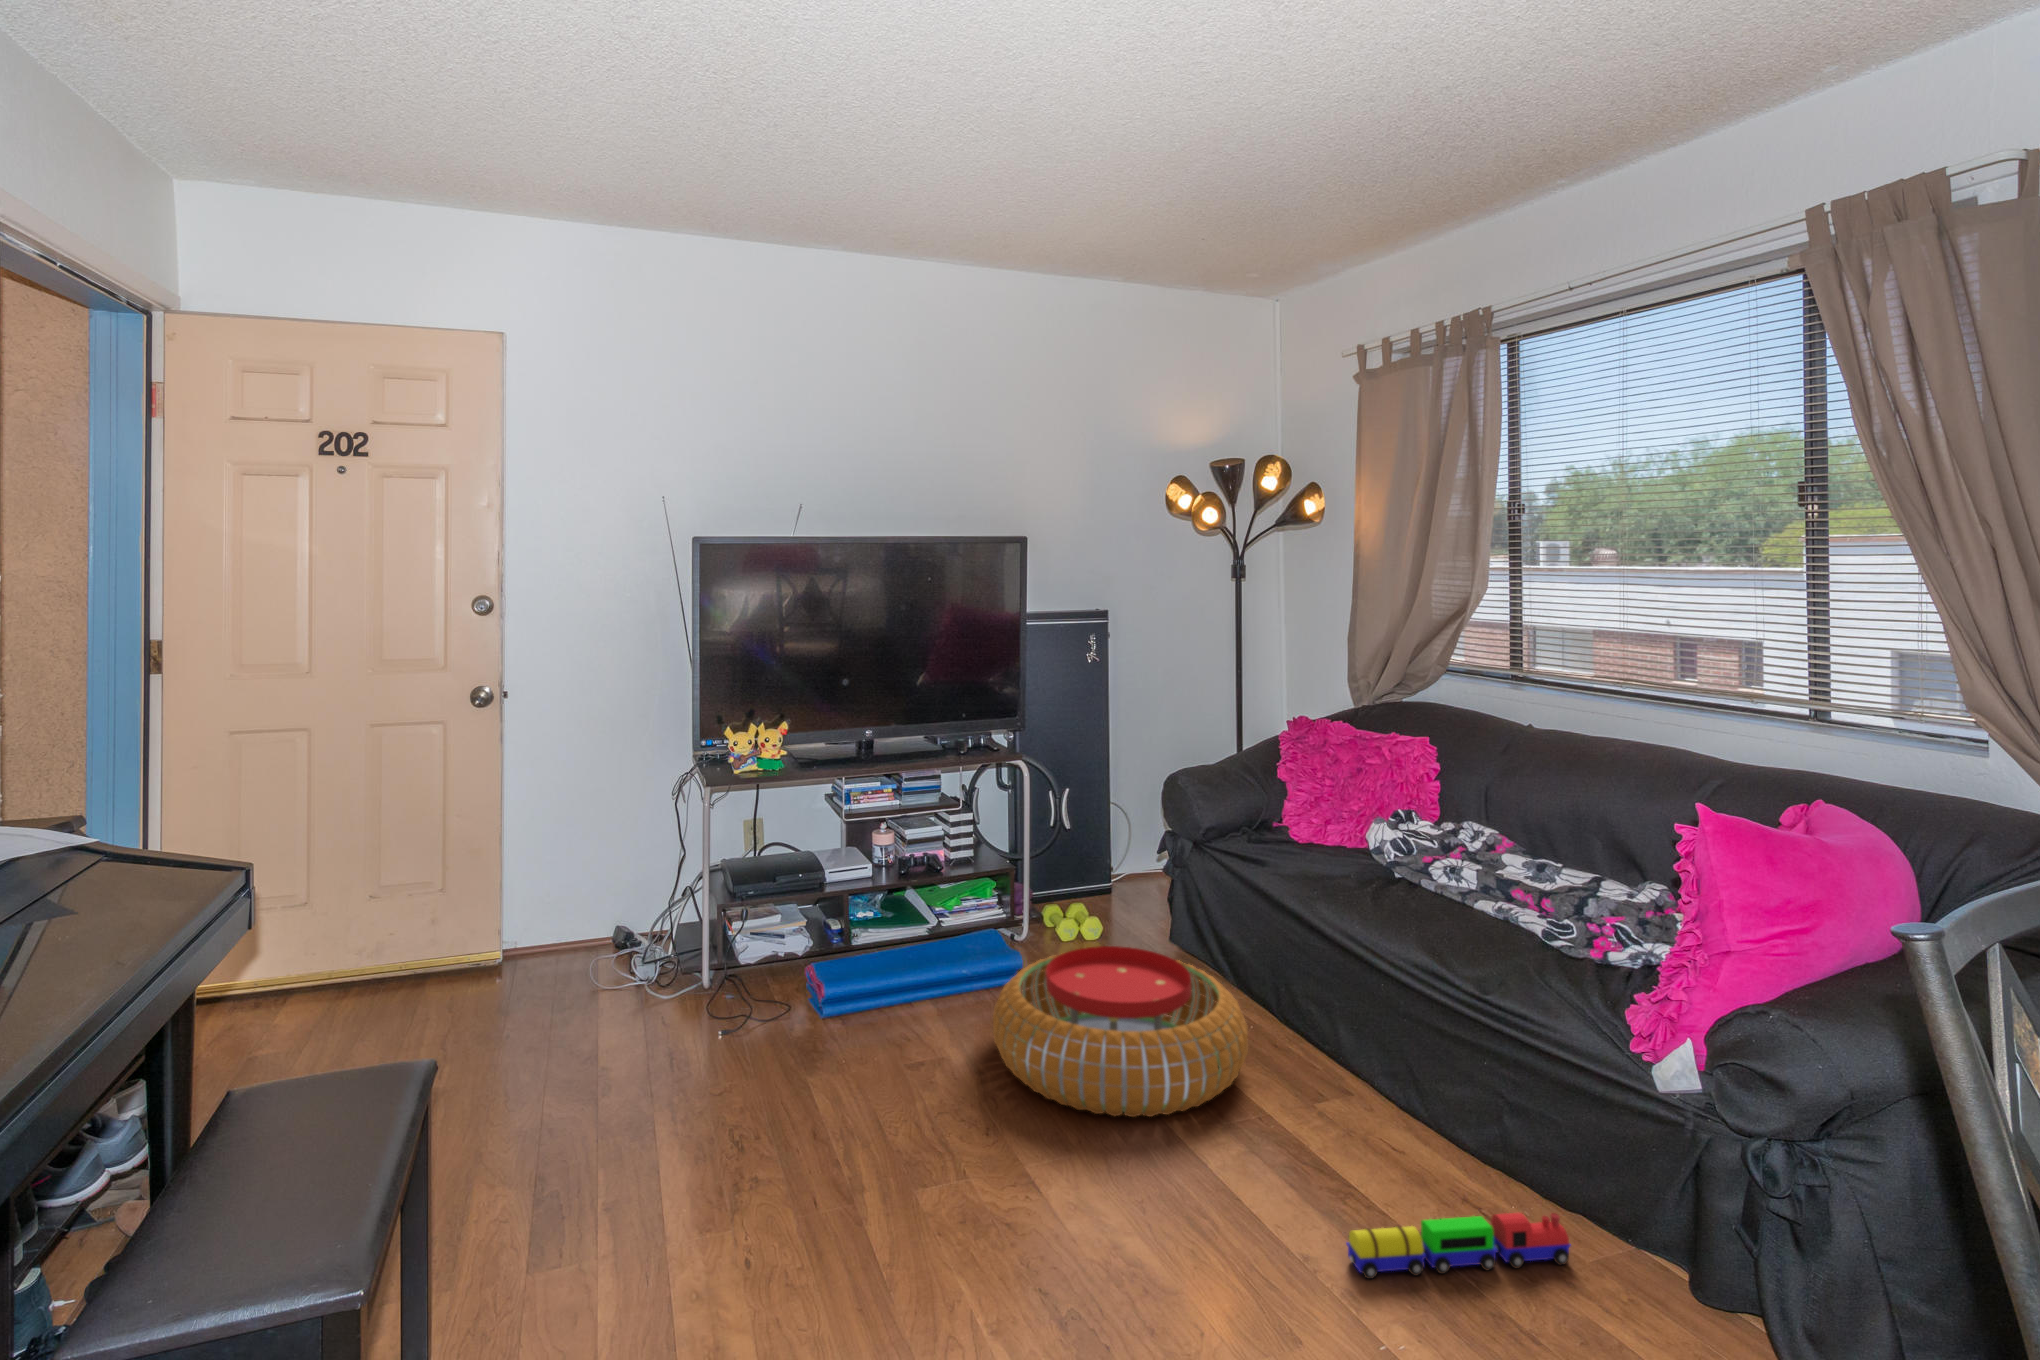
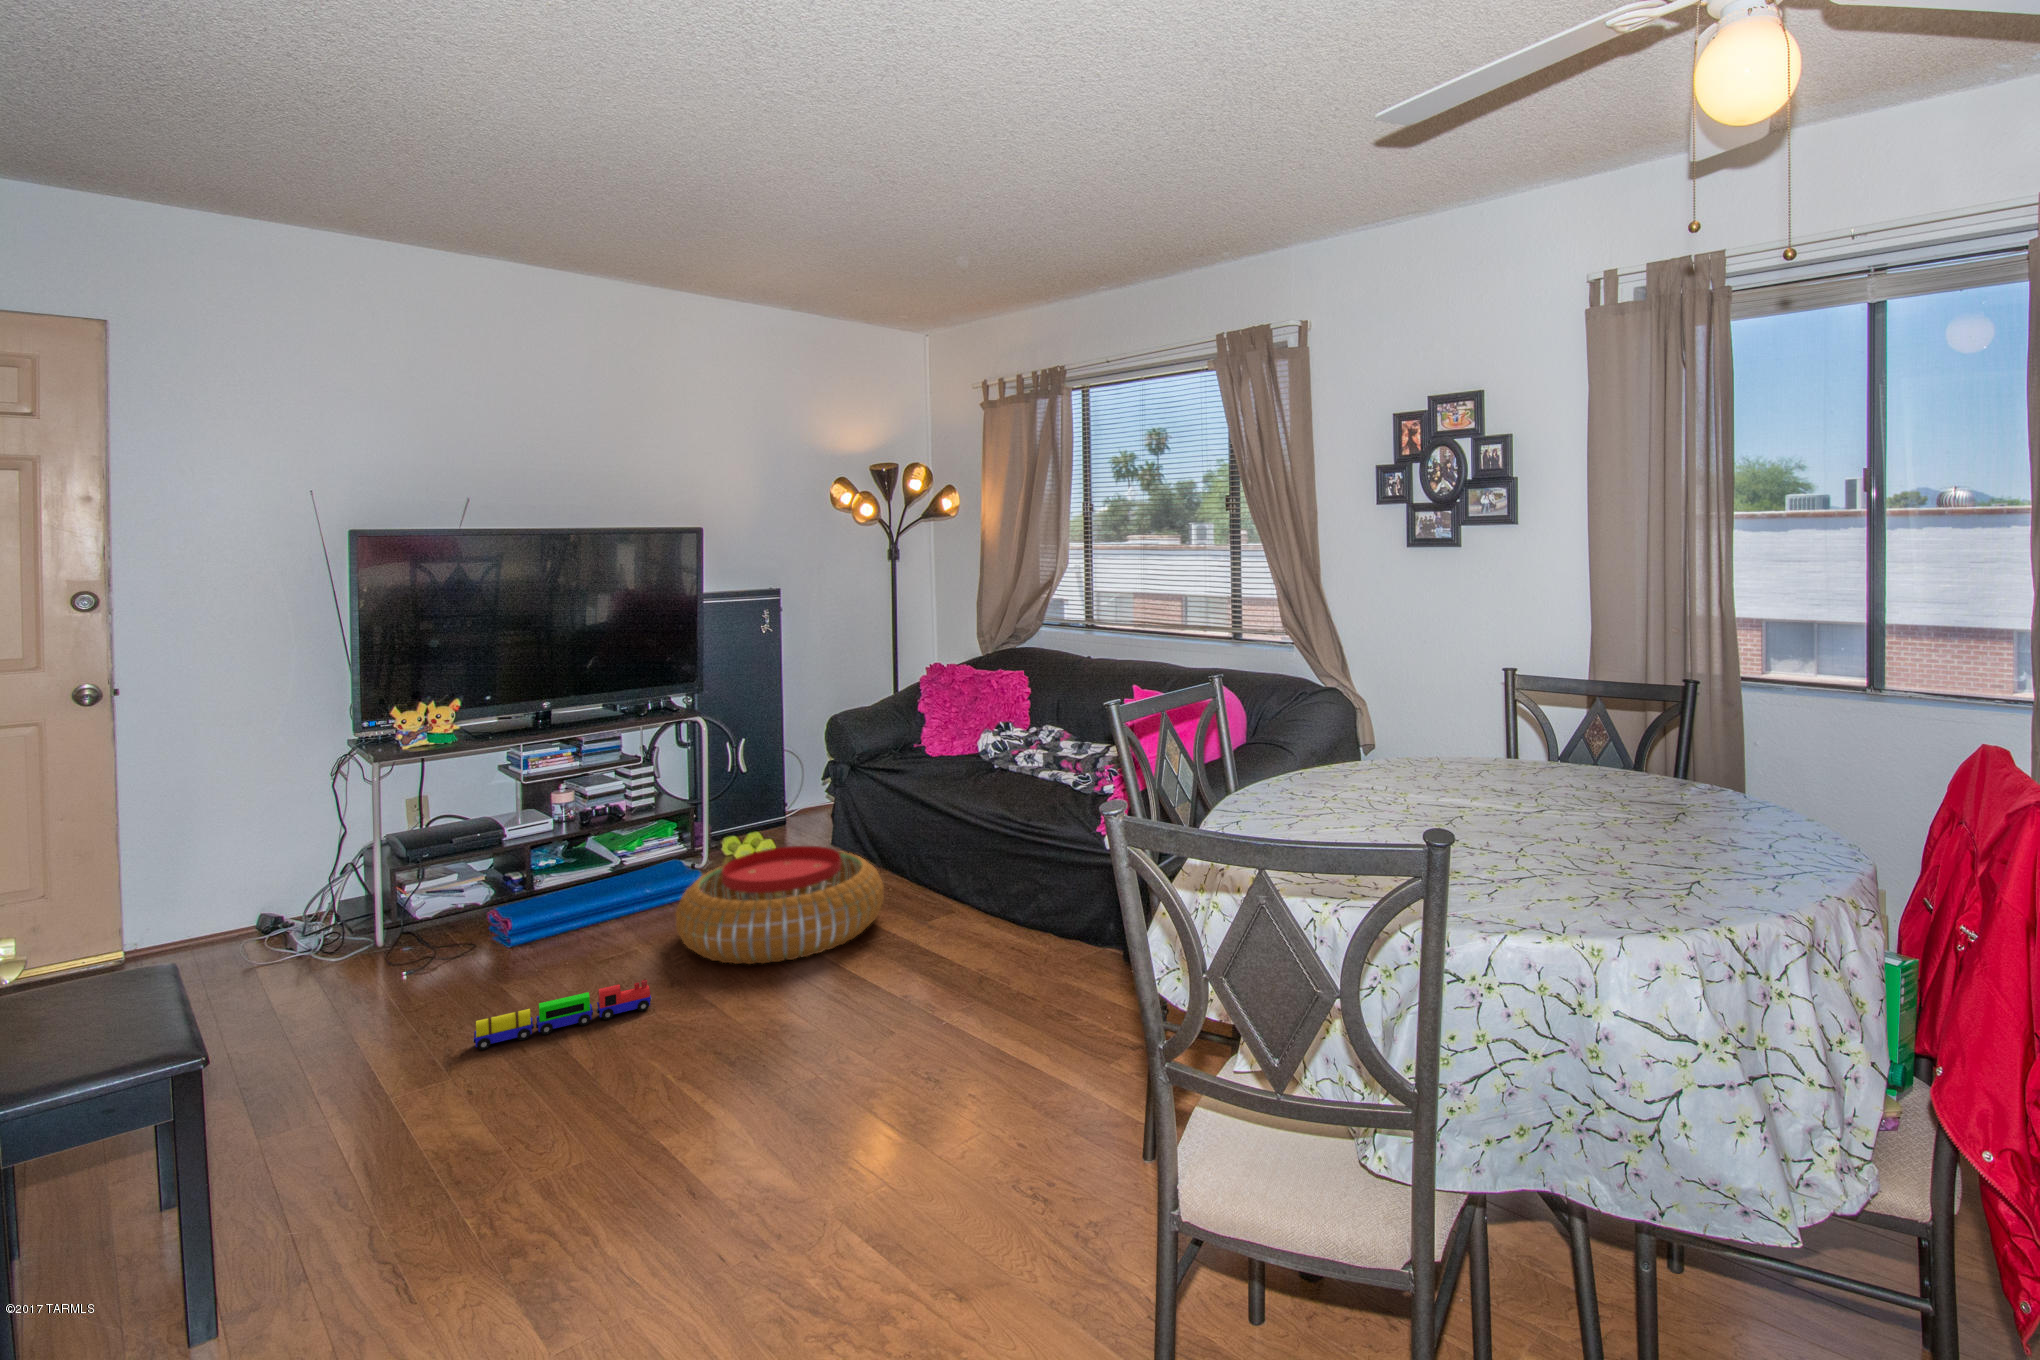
toy train: present [1346,1213,1571,1279] -> present [473,980,651,1050]

